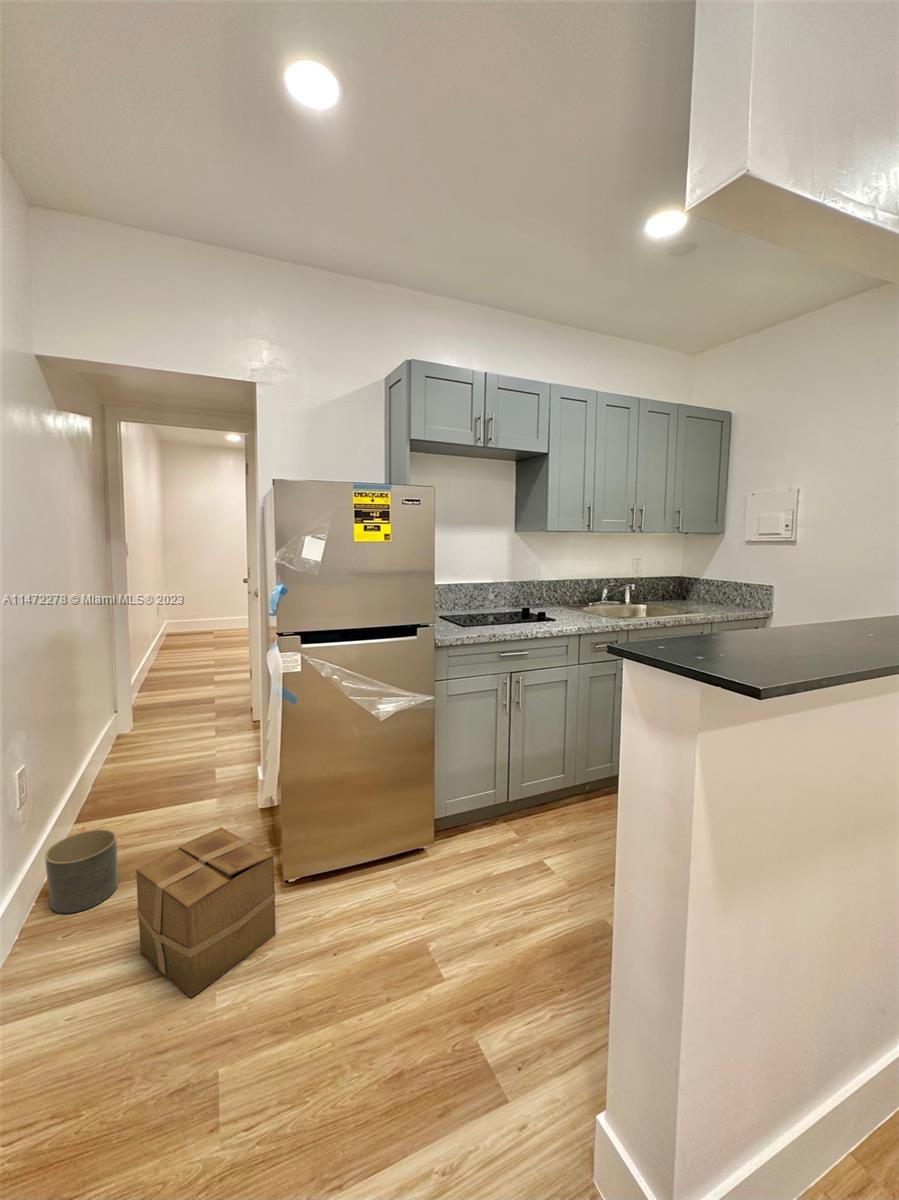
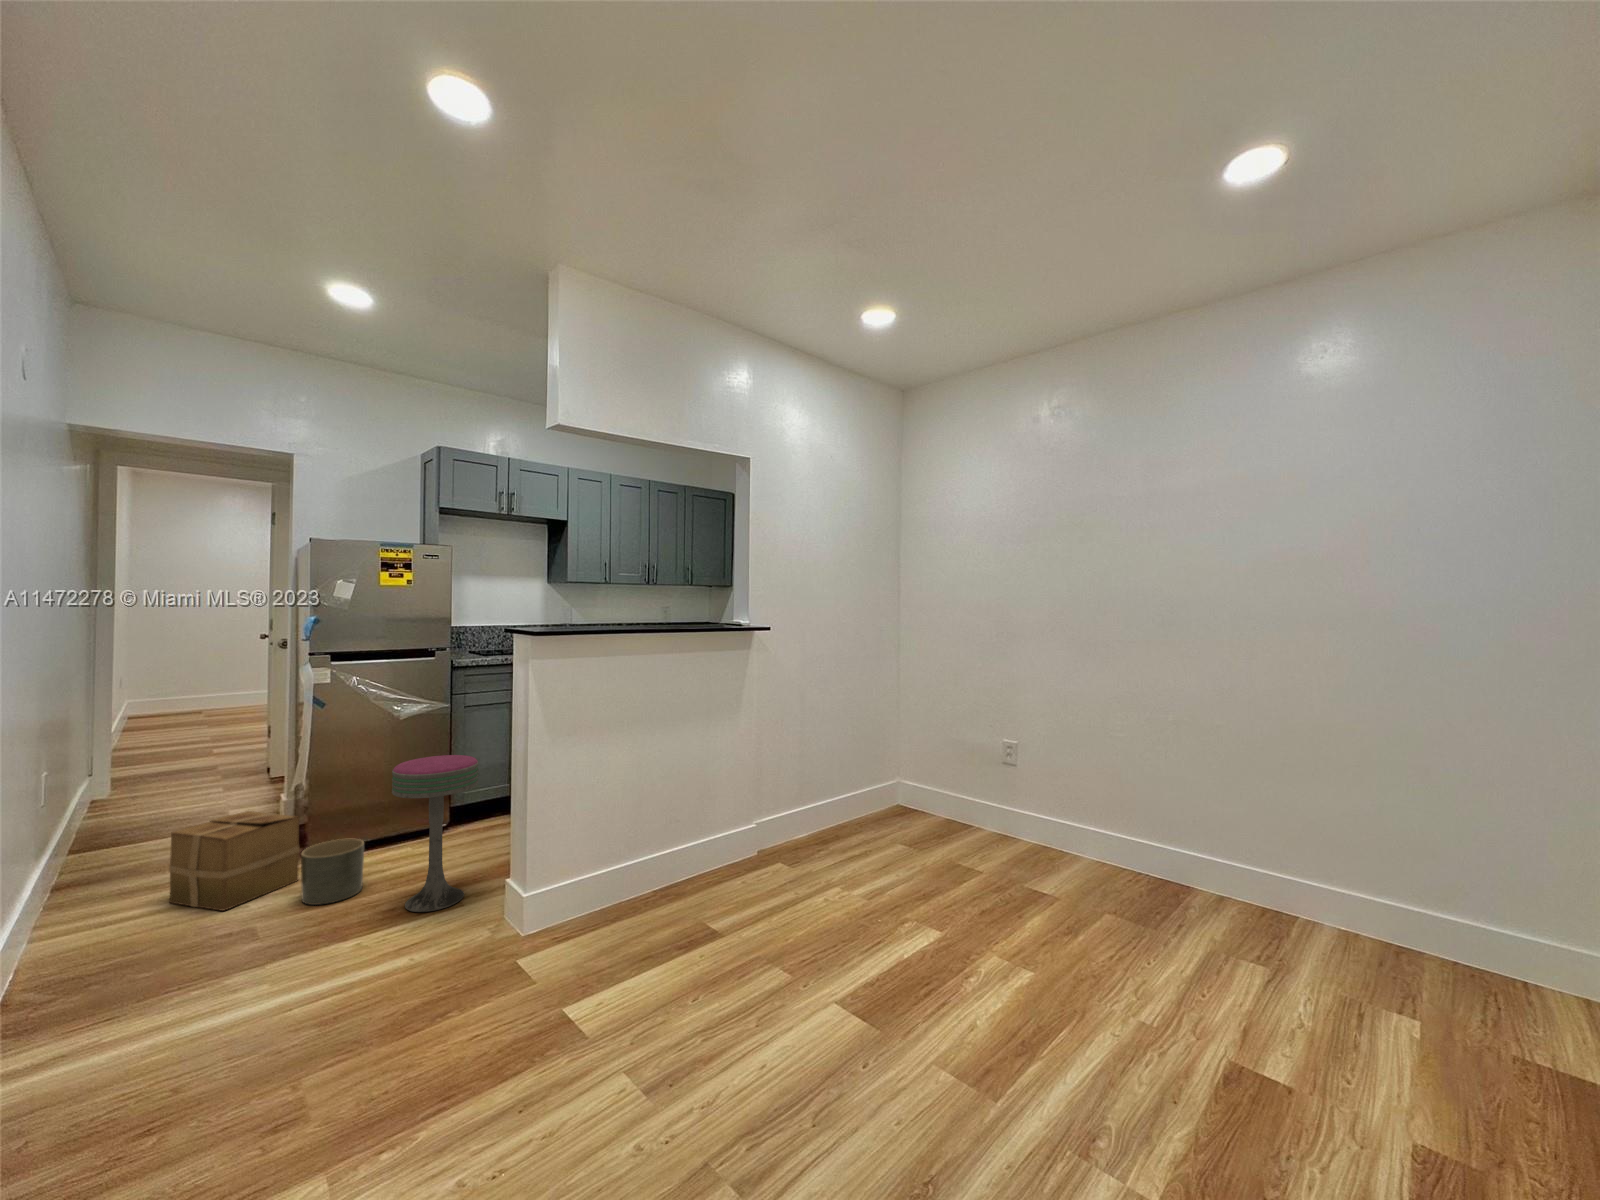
bar stool: none [396,823,523,1105] -> present [392,755,479,912]
planter: present [45,829,118,913] -> present [301,839,364,905]

